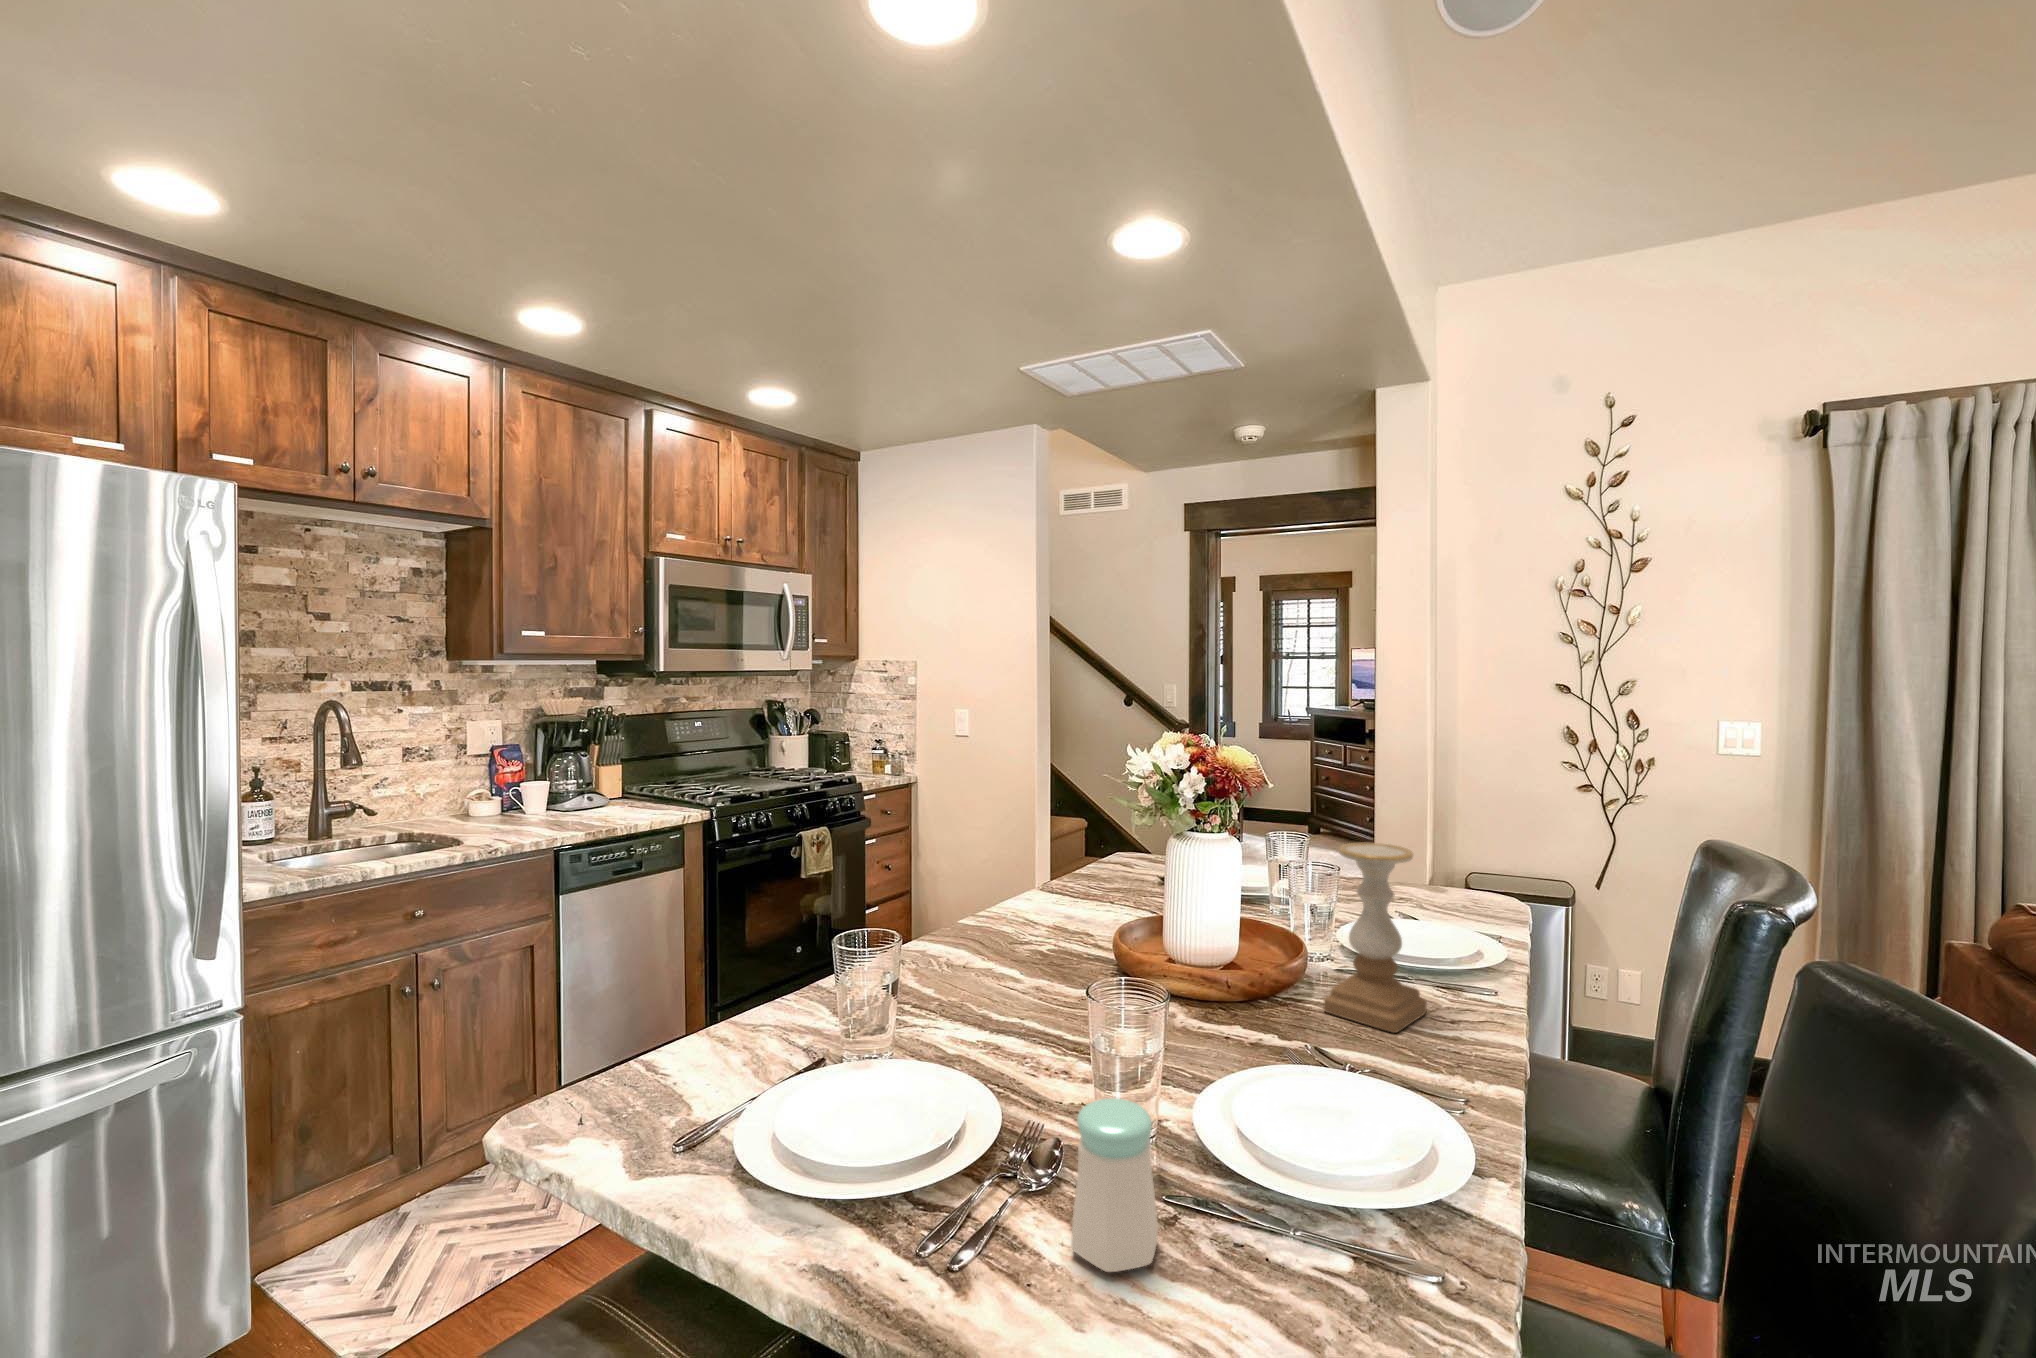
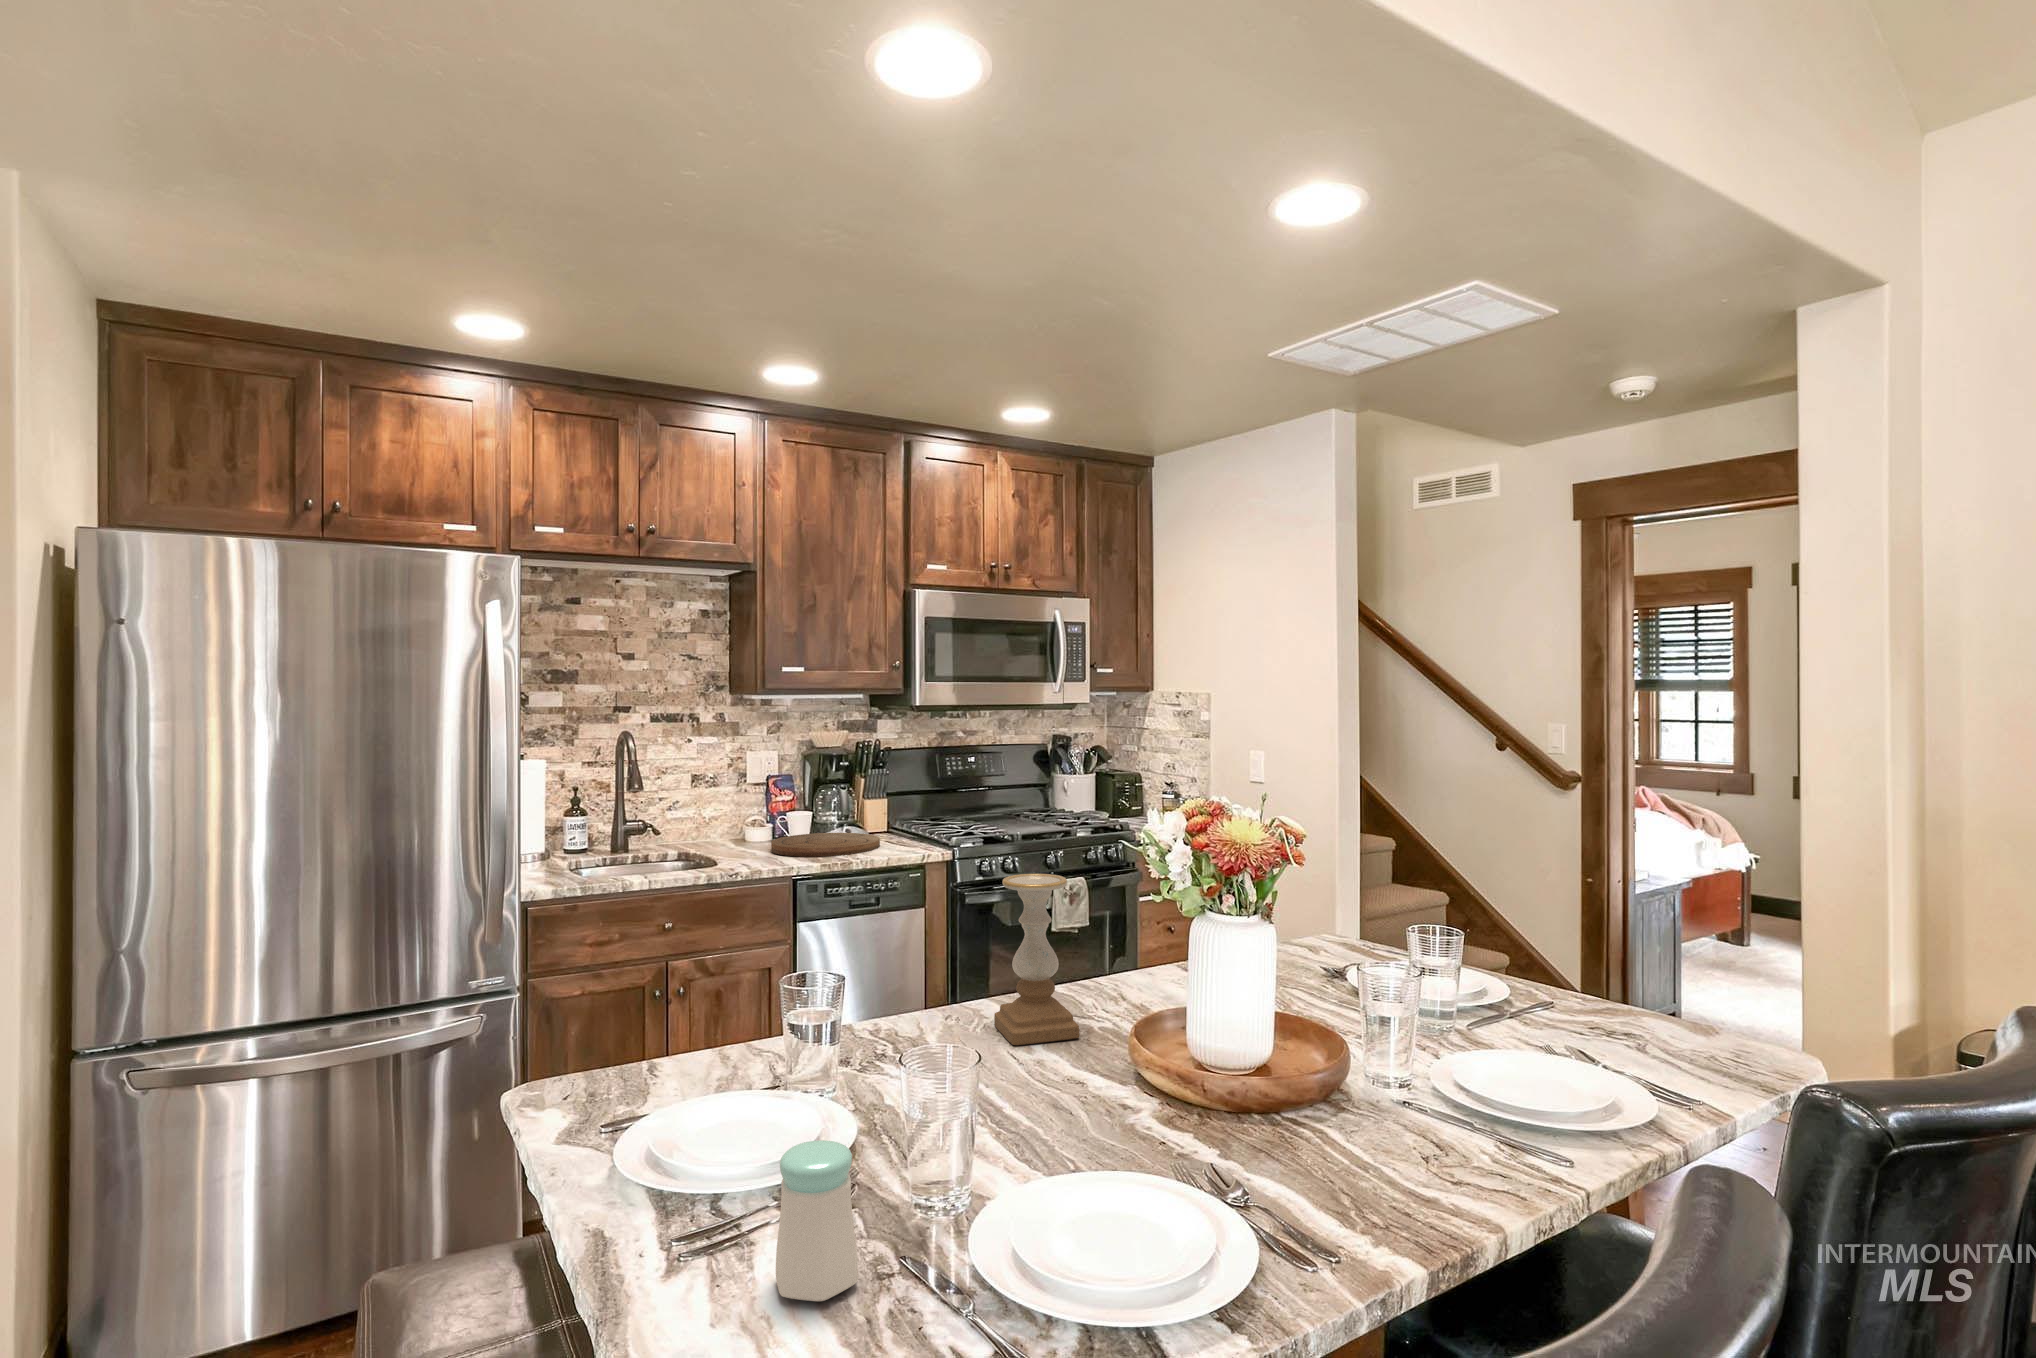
cutting board: none [514,800,636,827] -> present [771,833,880,857]
candle holder: present [1324,842,1427,1033] -> present [994,874,1079,1045]

